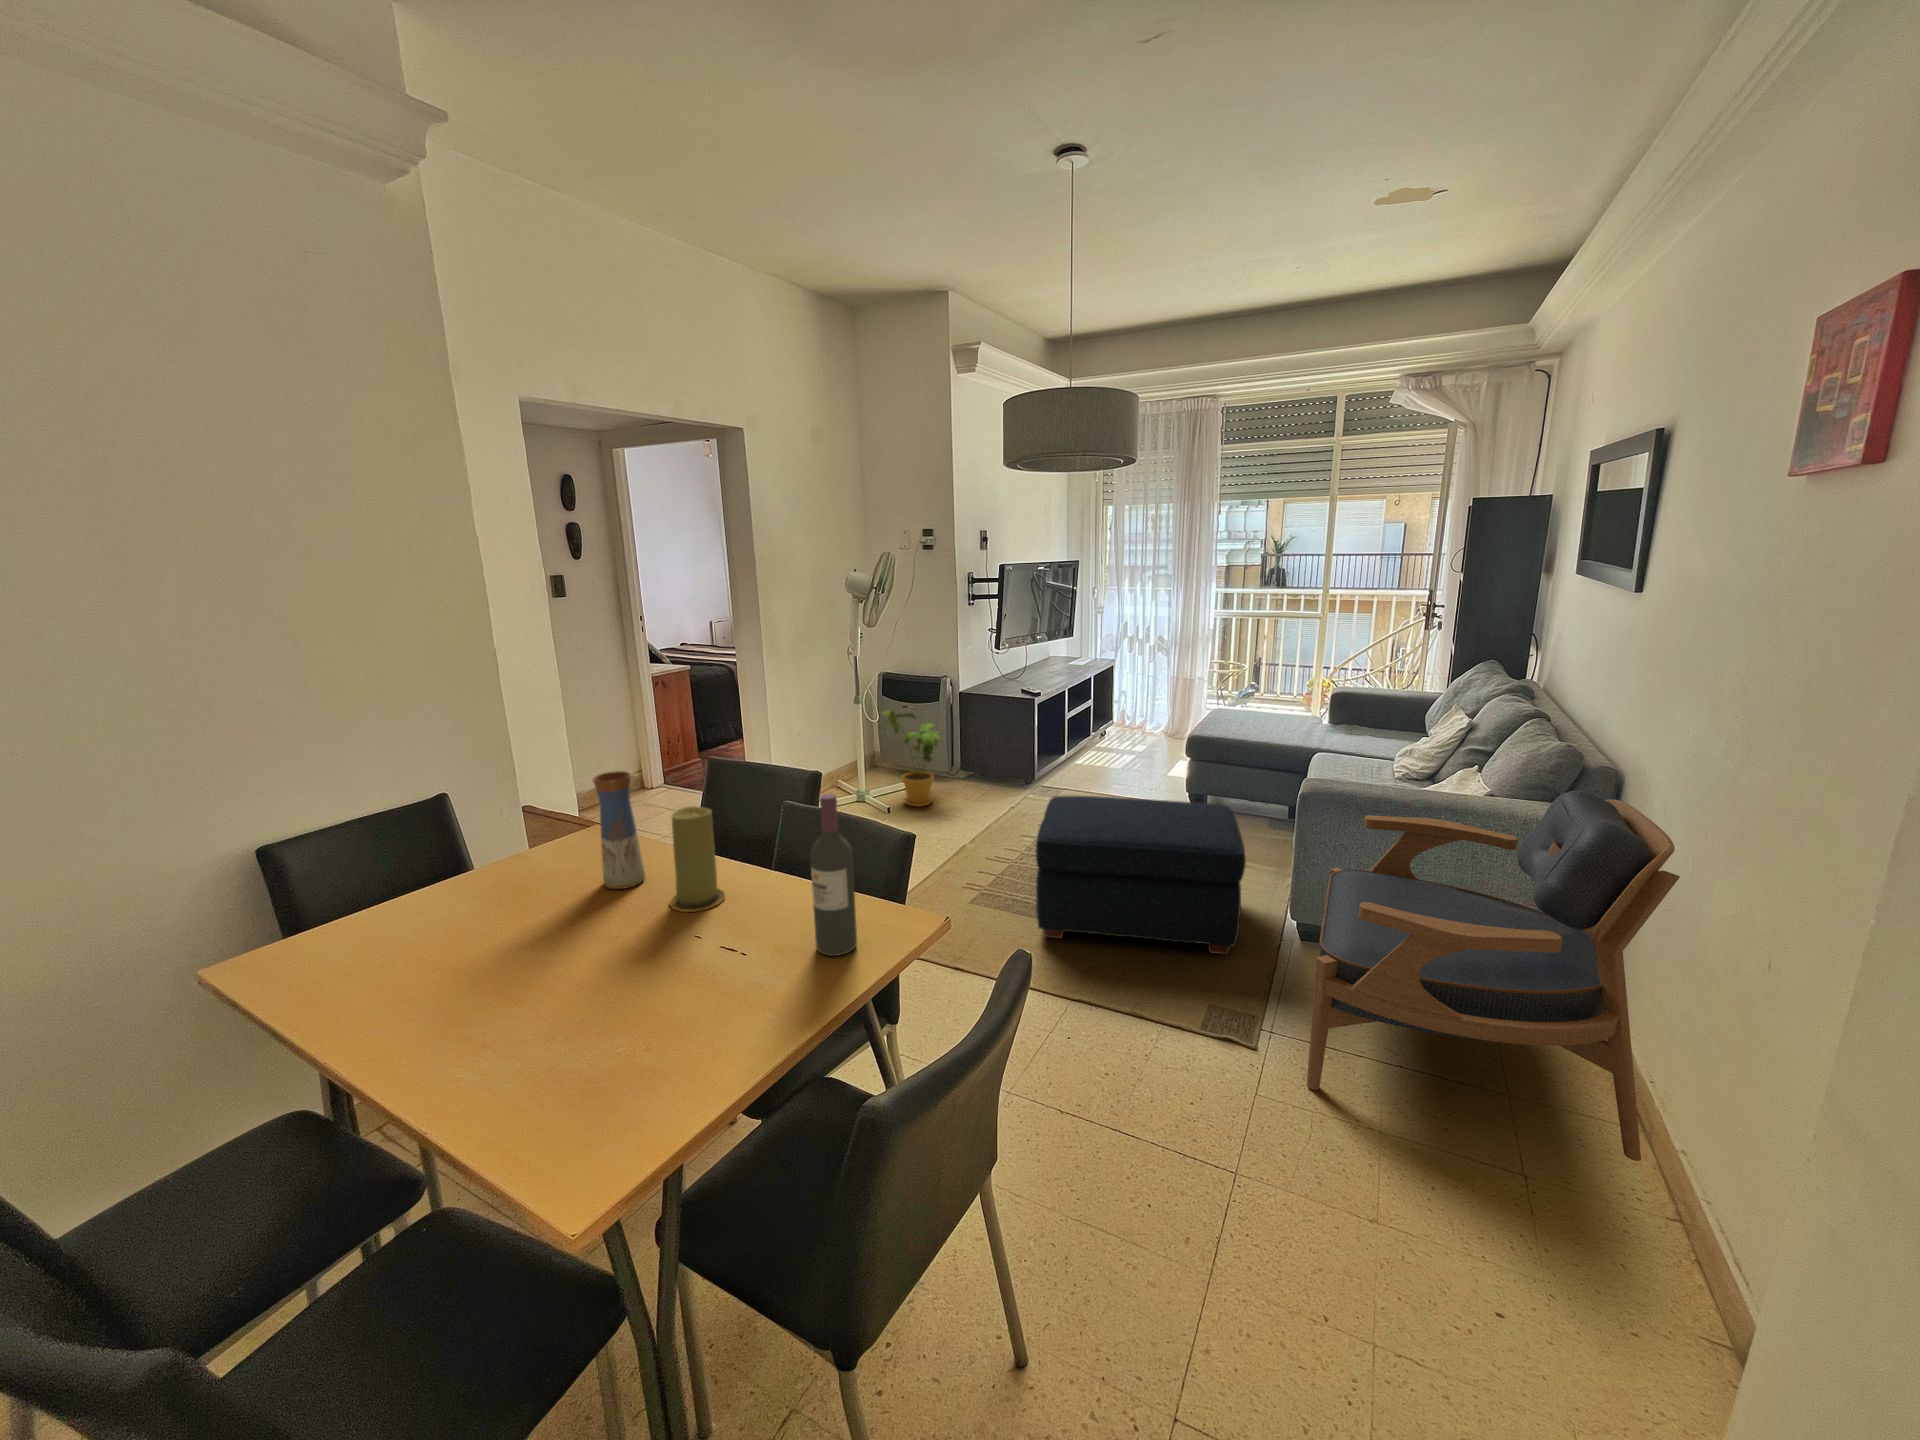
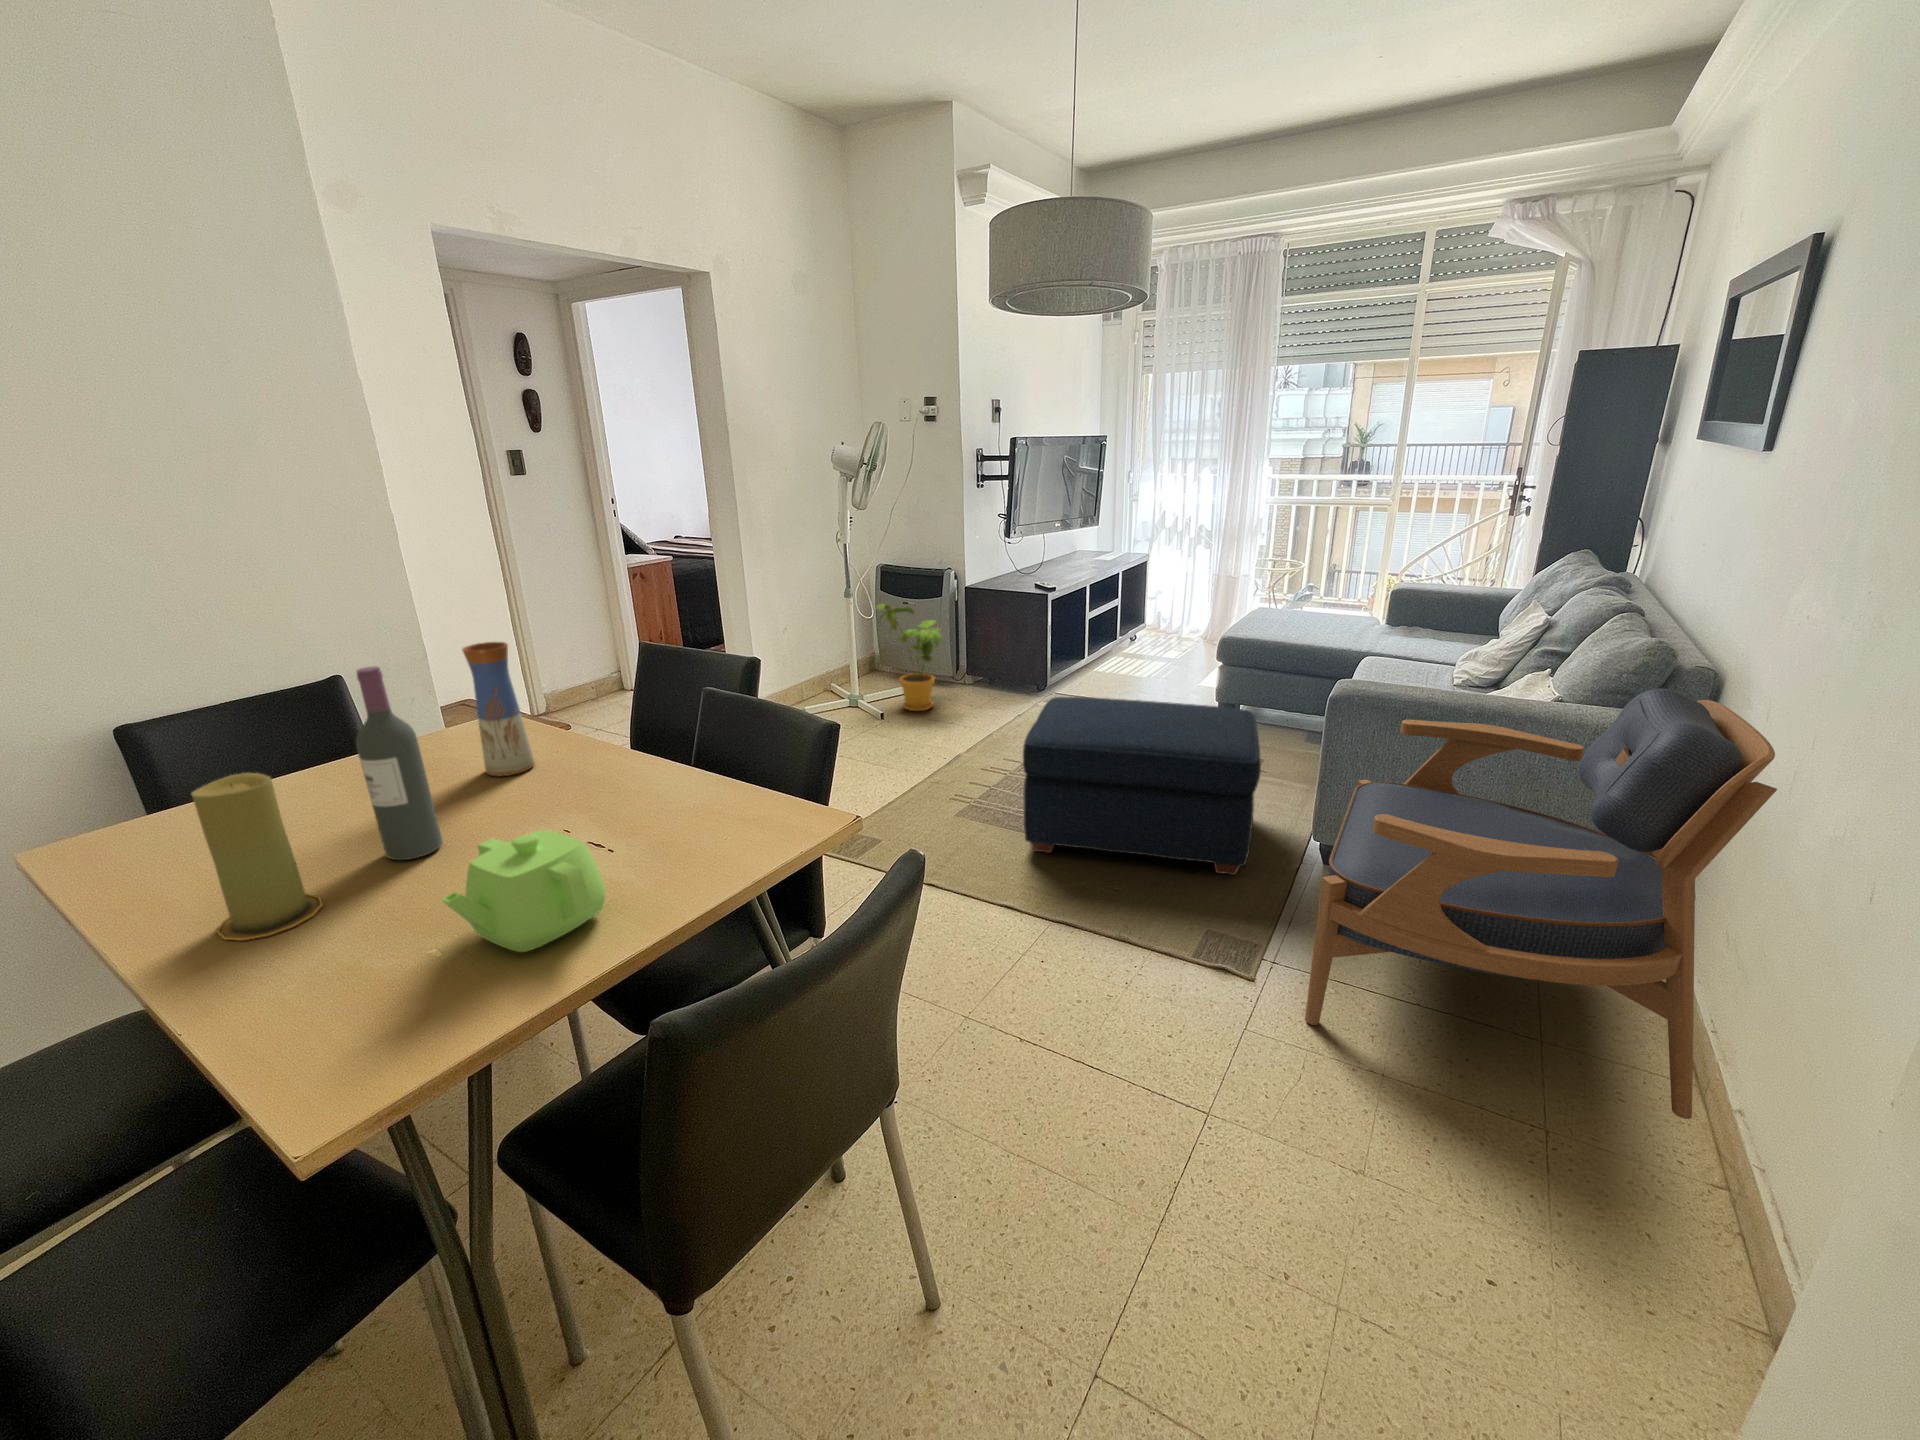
wine bottle: present [810,794,857,956] -> present [356,667,442,860]
candle: present [669,806,725,912] -> present [192,773,322,940]
teapot: none [649,942,763,1050] -> present [442,830,606,952]

